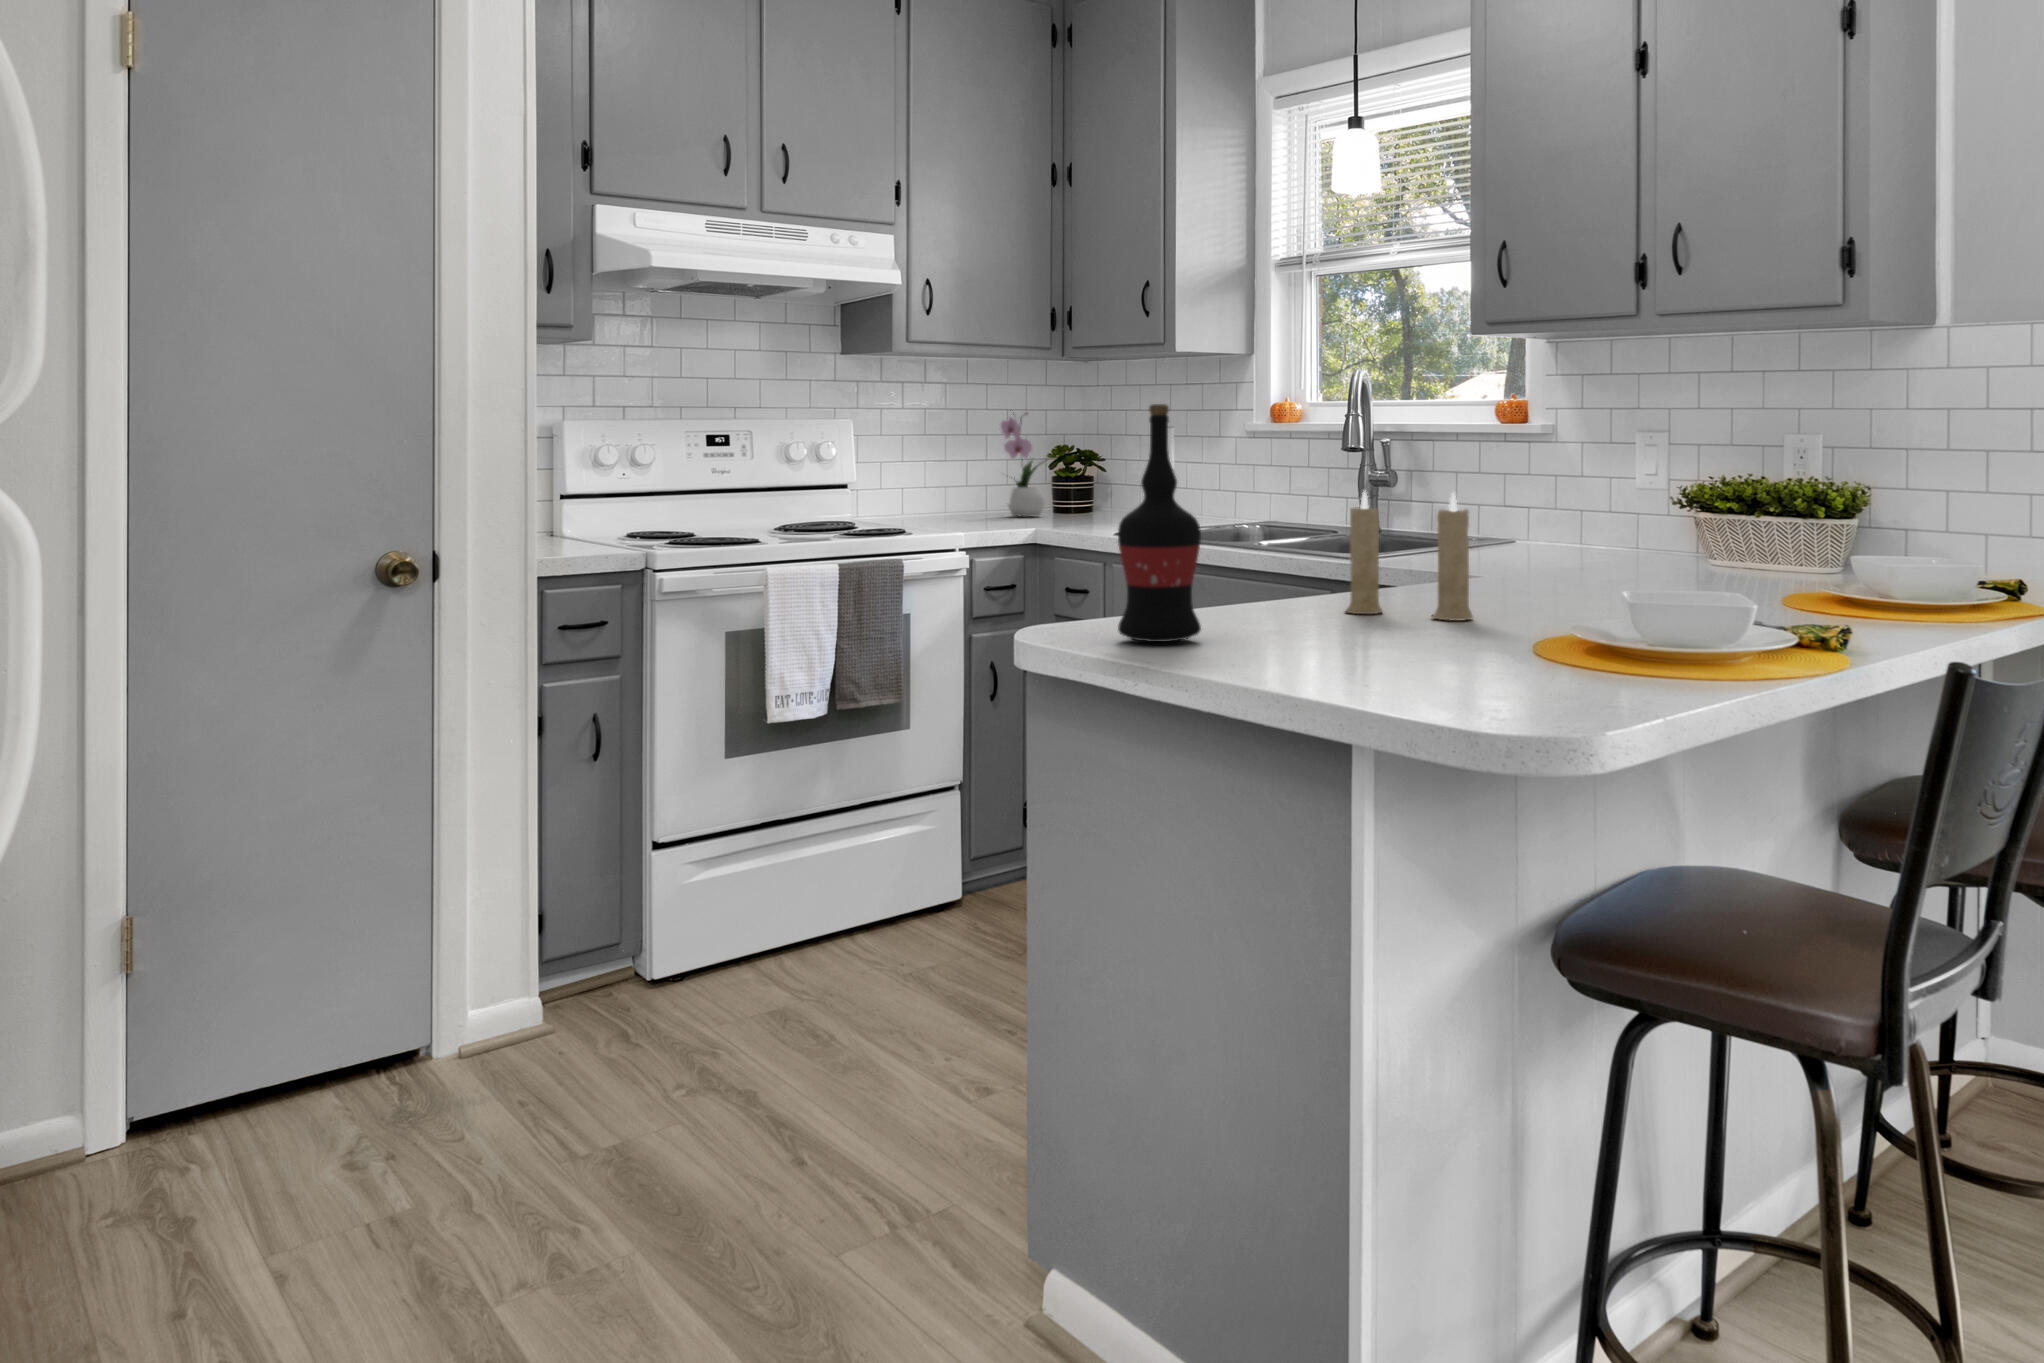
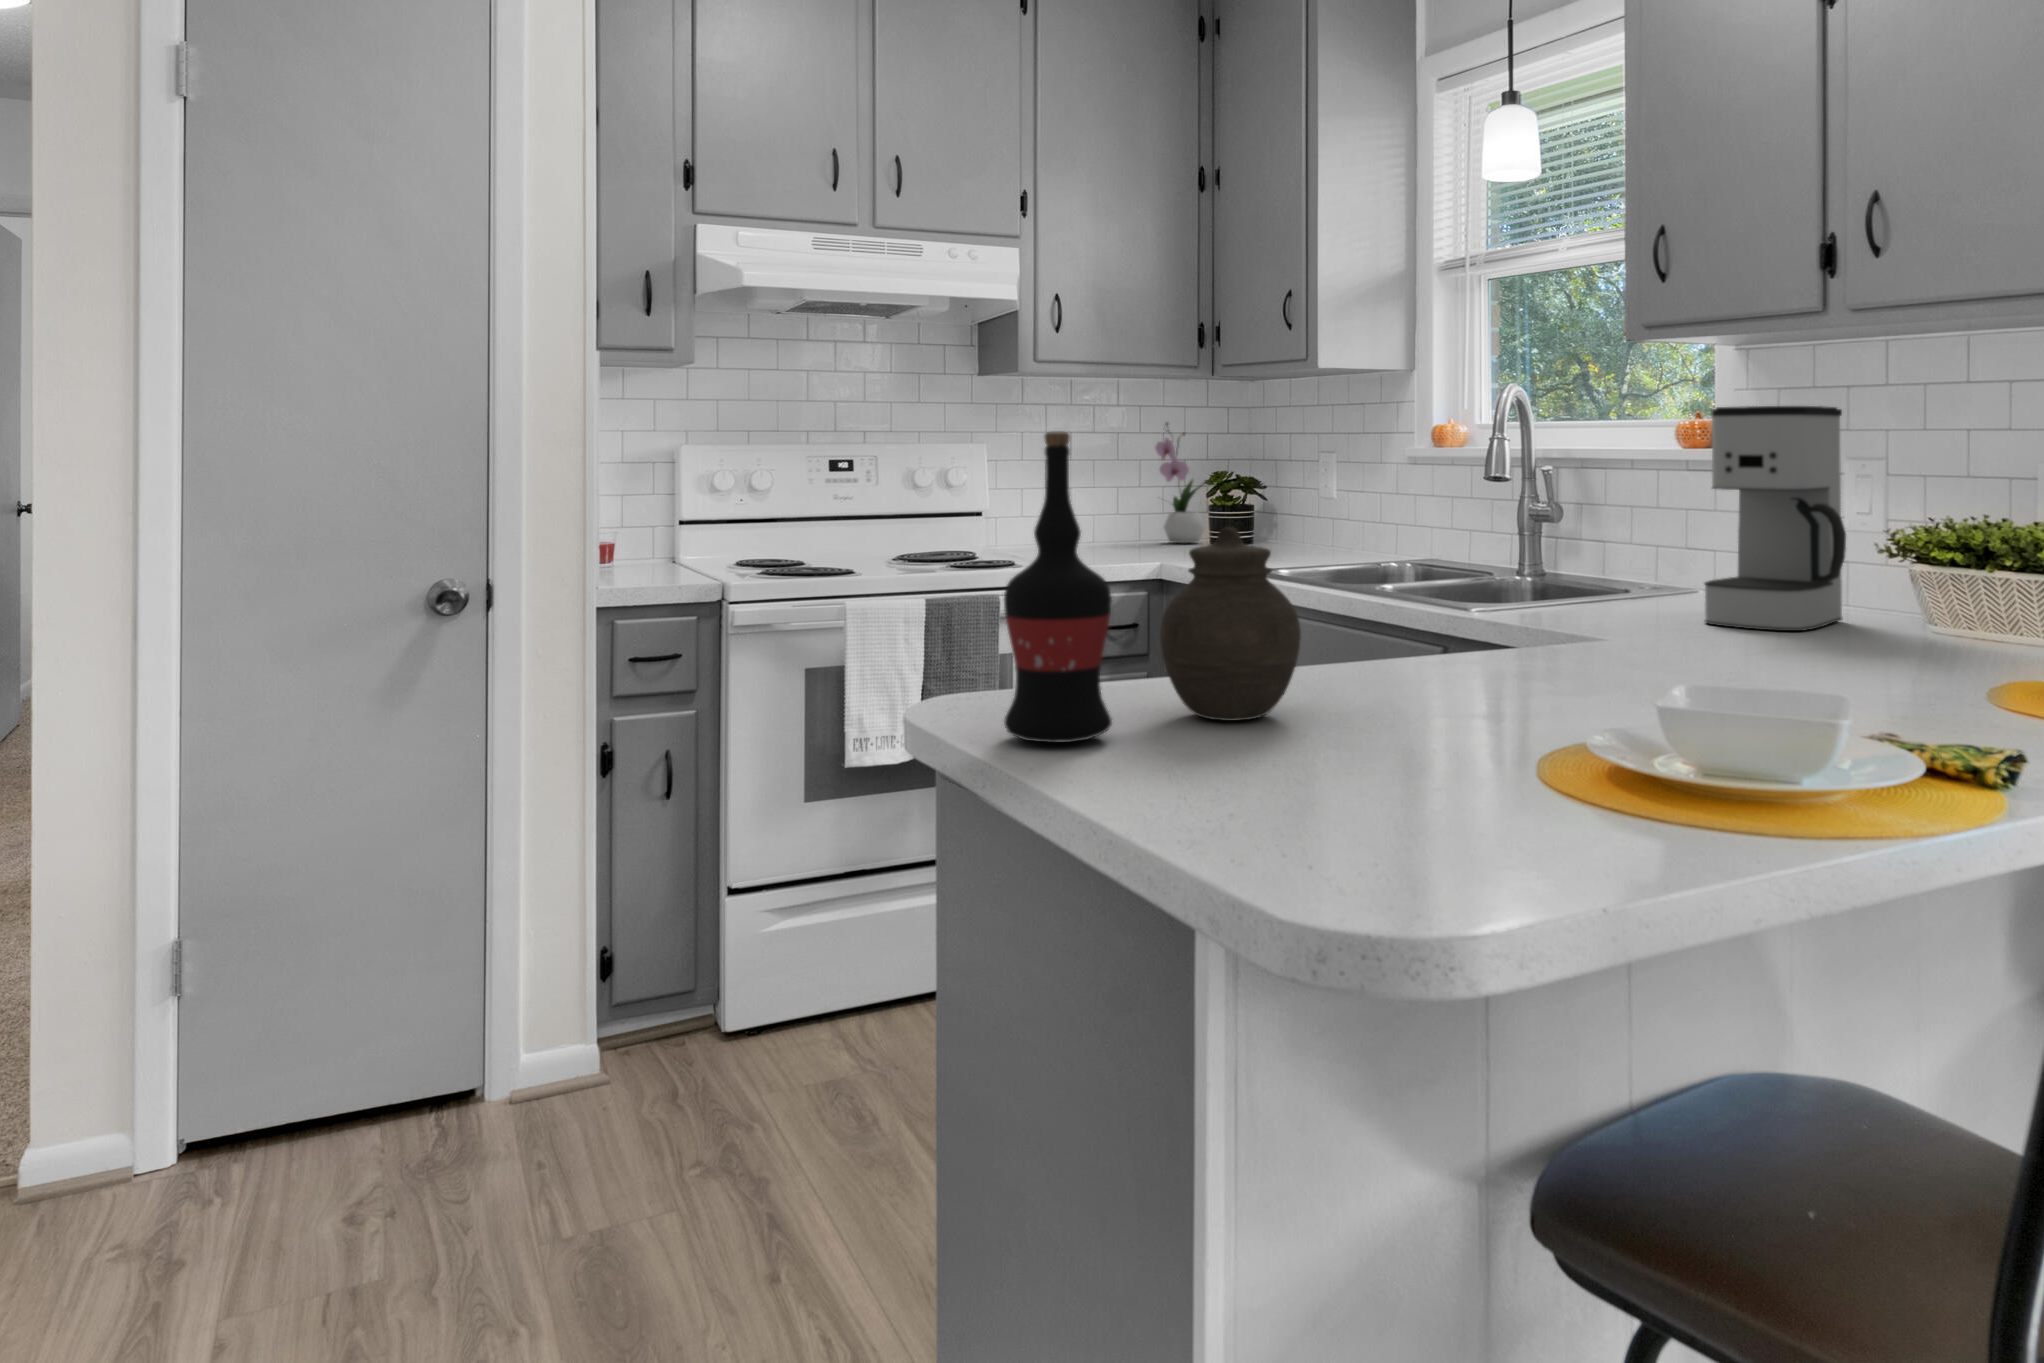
coffee maker: none [1545,390,1653,569] -> present [1704,406,1846,631]
jar: none [1212,479,1320,628] -> present [1160,527,1301,721]
candle: present [1346,491,1473,621] -> none [1358,534,1519,717]

